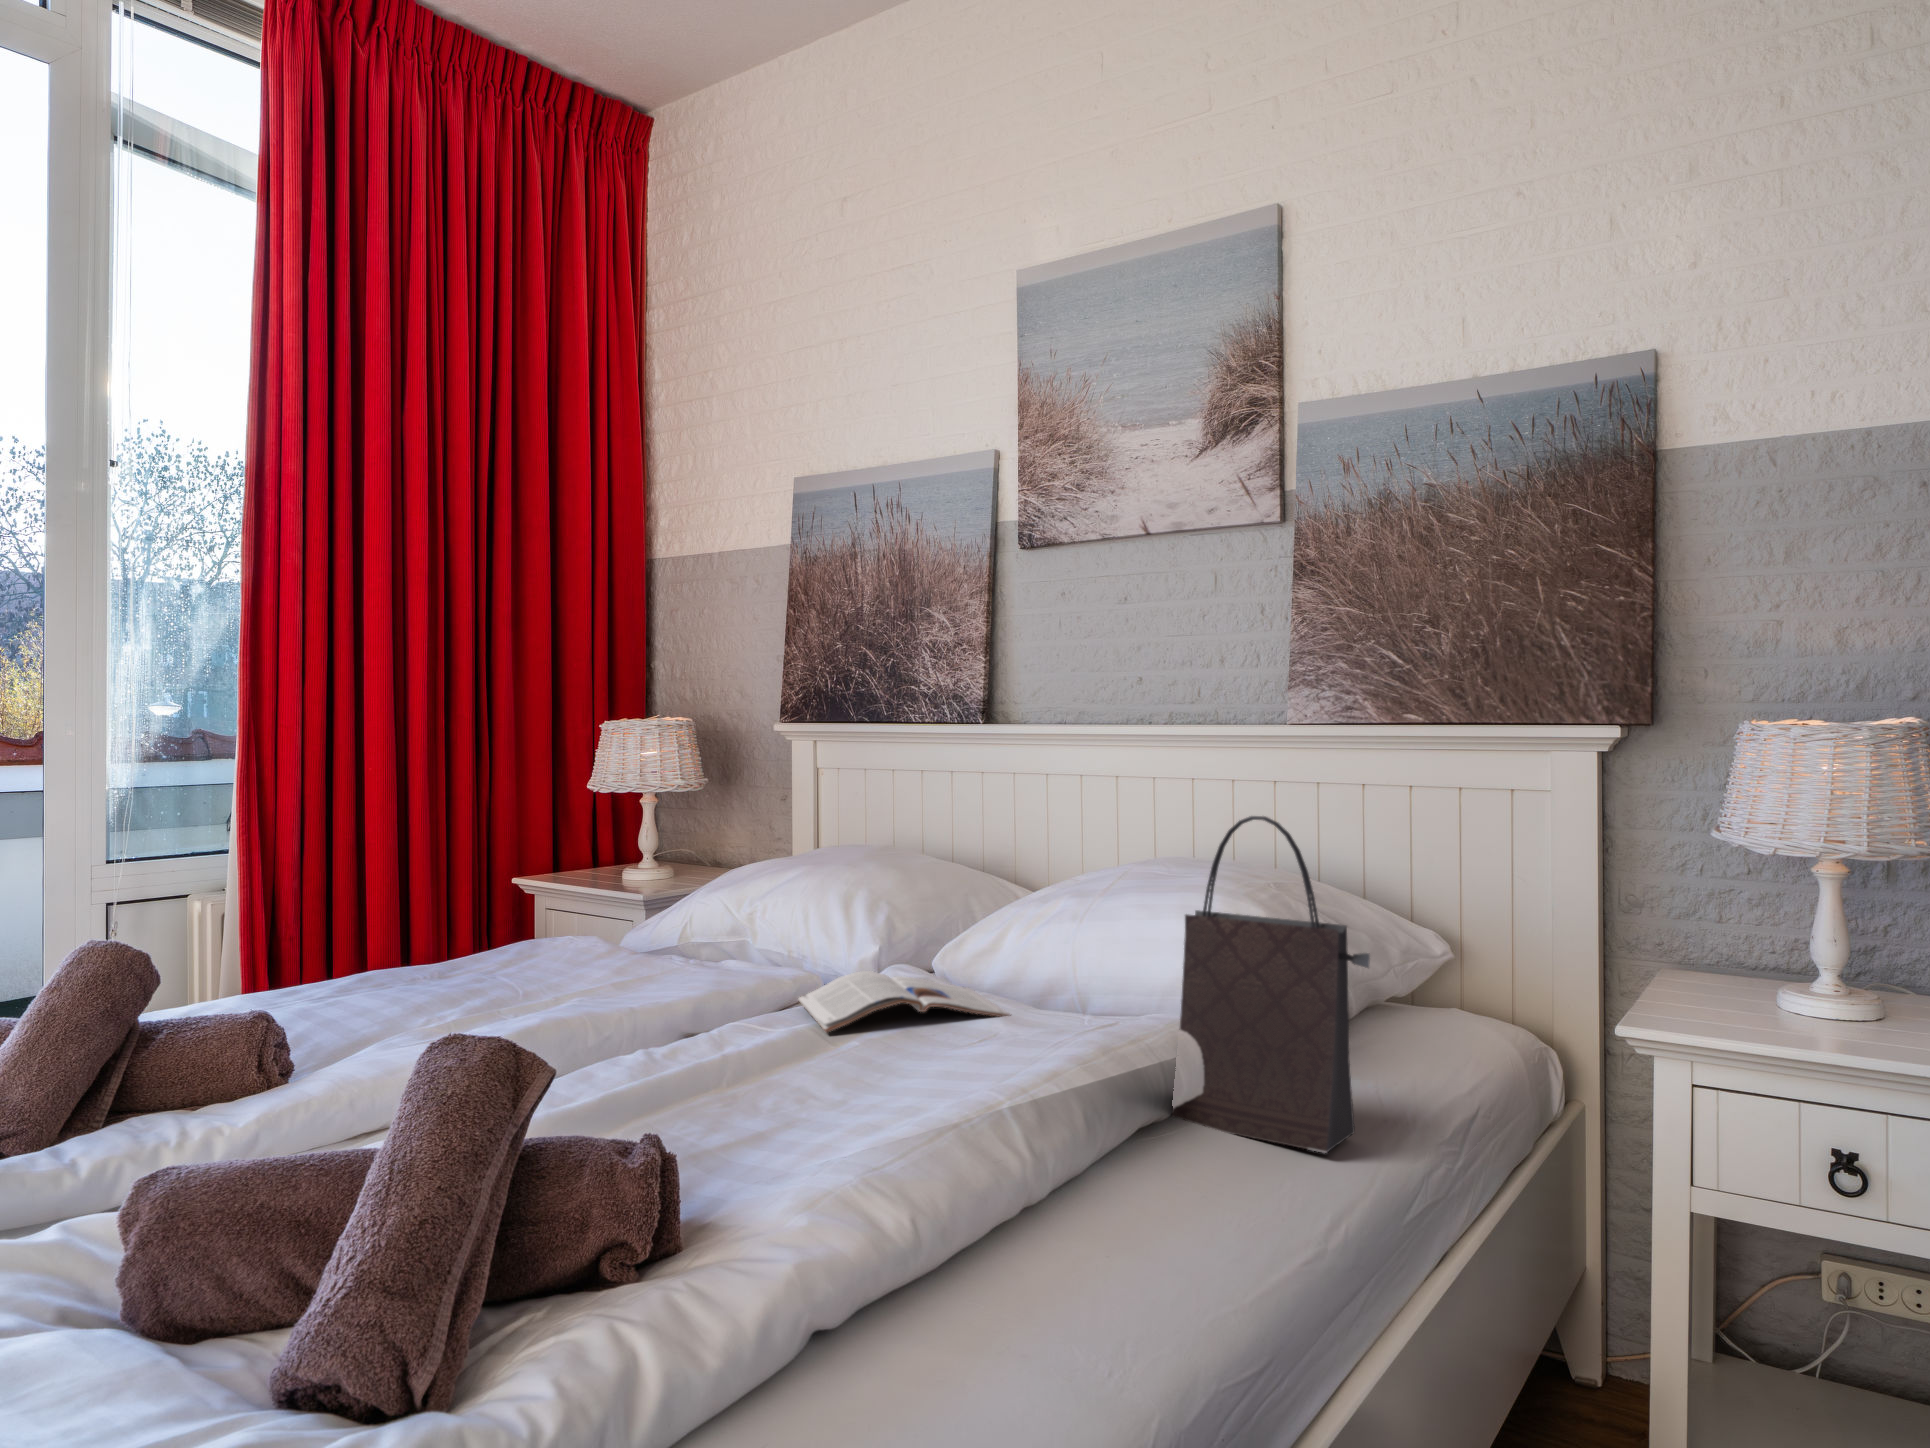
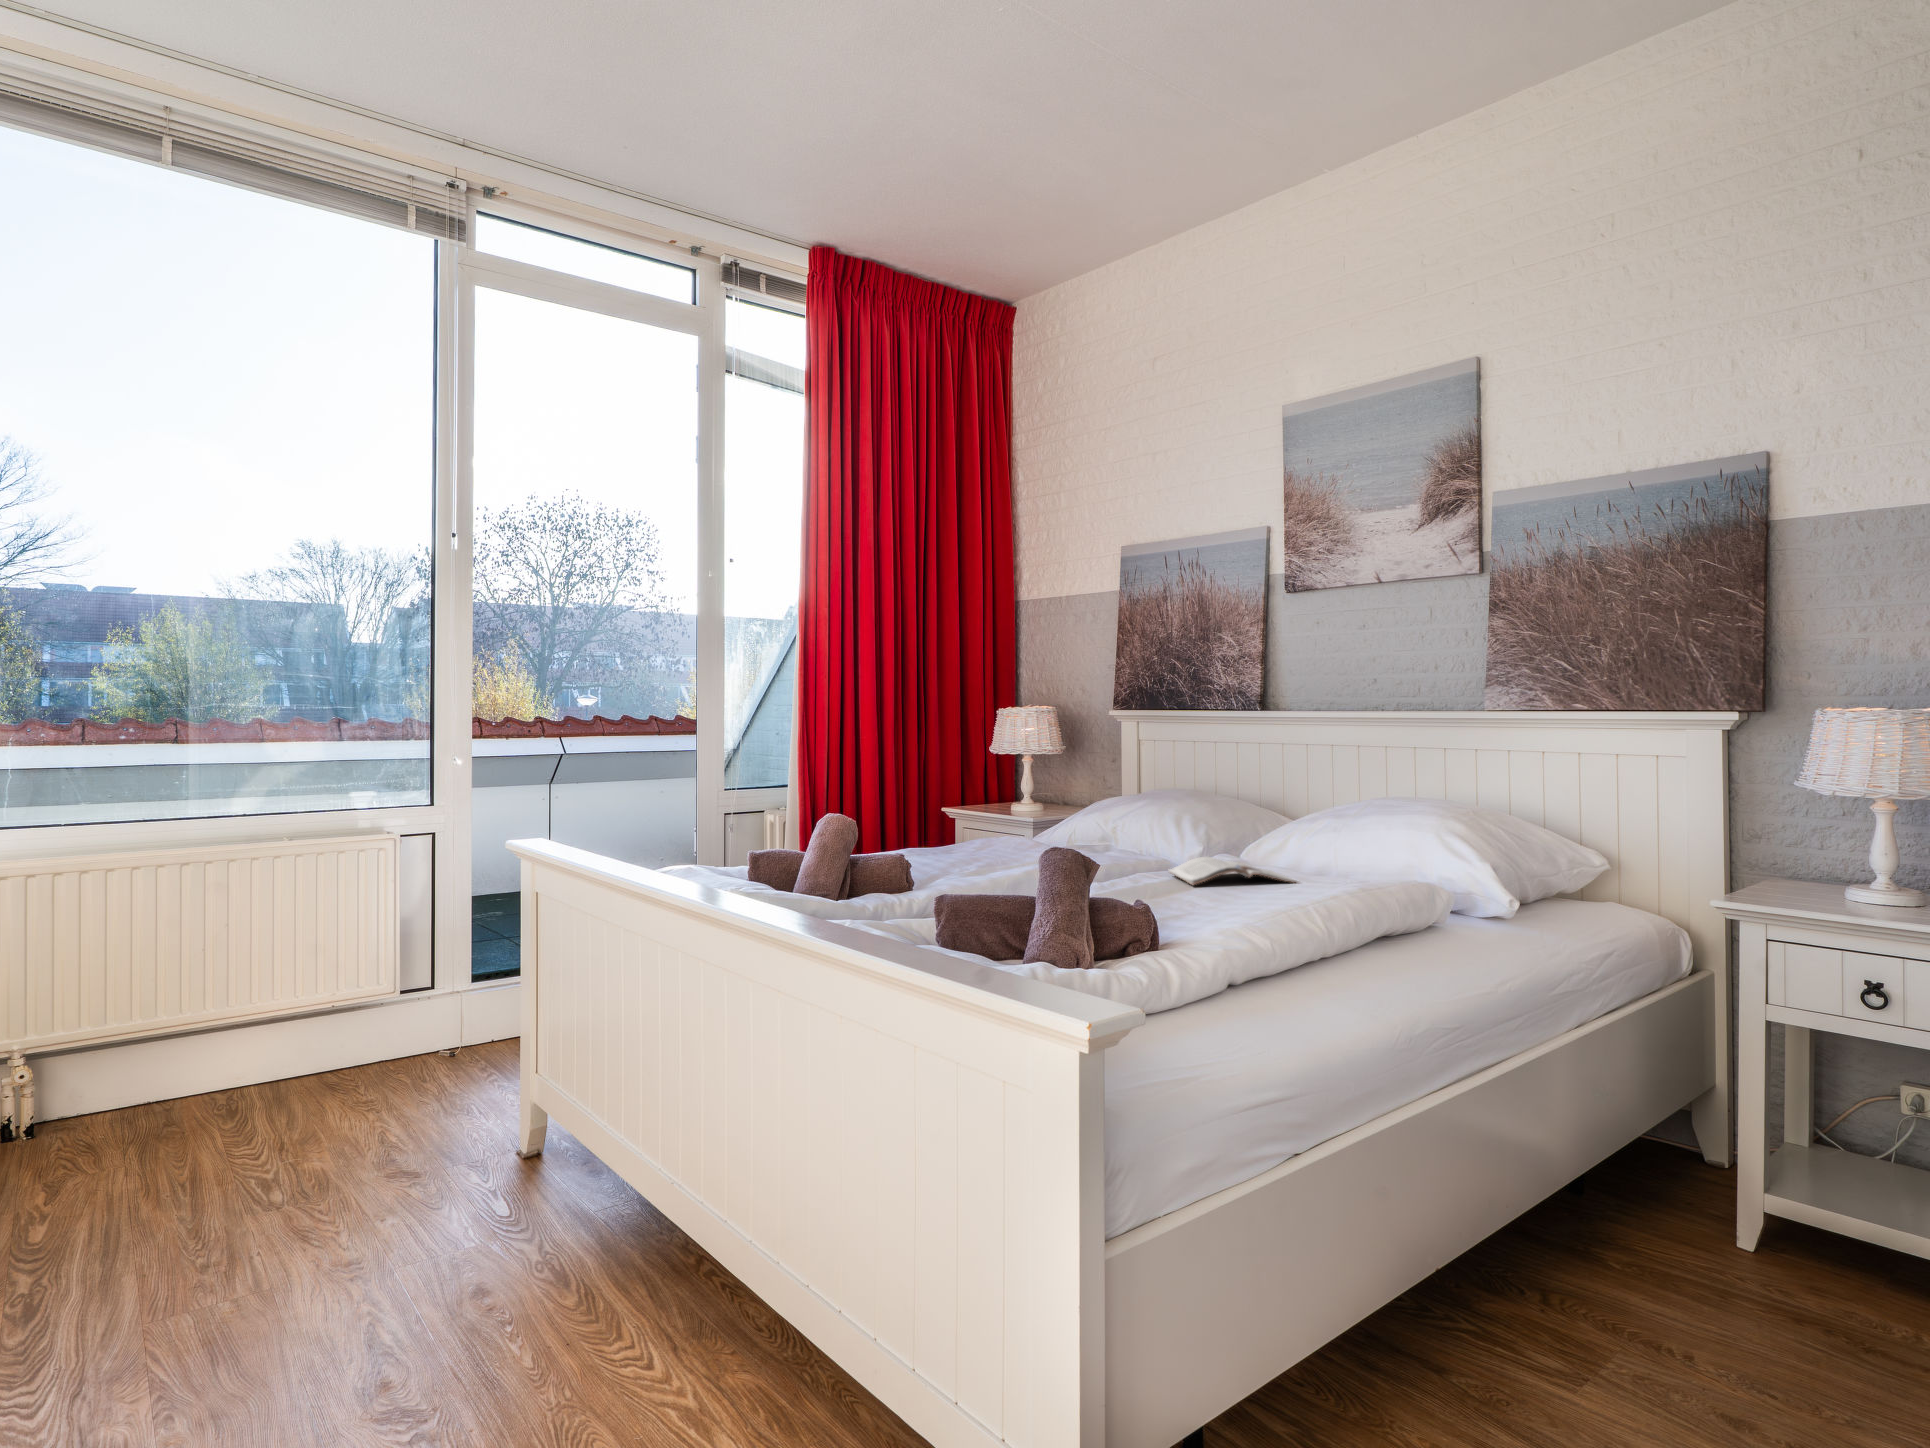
handbag: present [1172,816,1370,1153] -> none [1409,762,1536,957]

